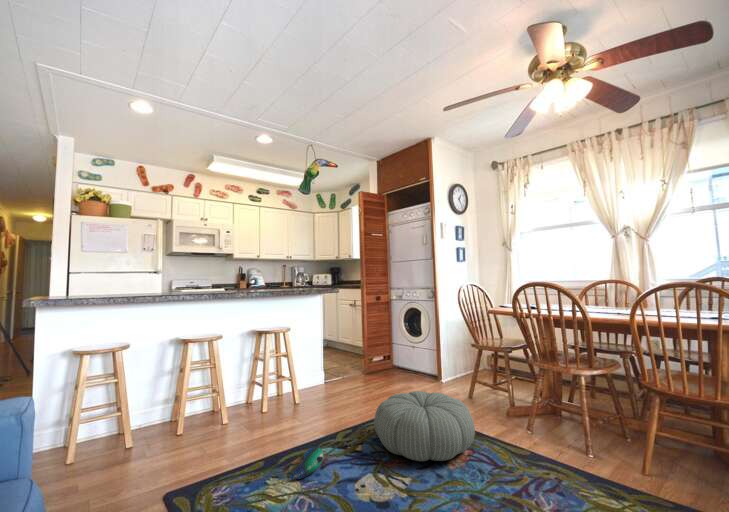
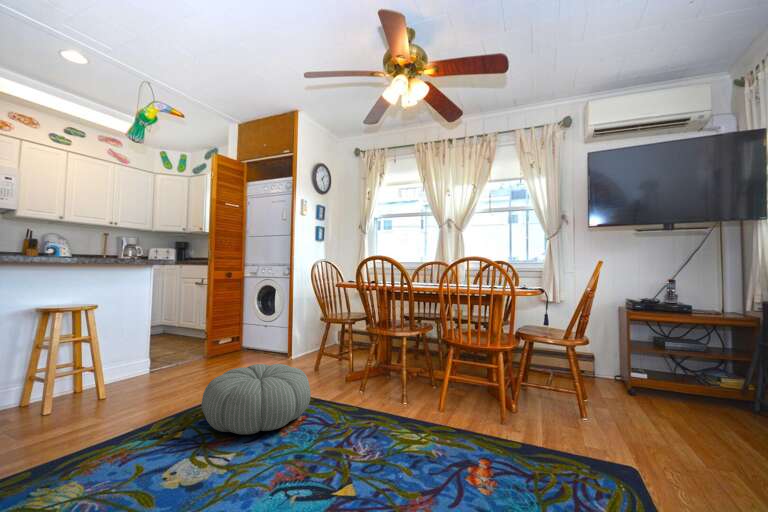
plush toy: present [289,447,324,480] -> none [65,439,126,487]

